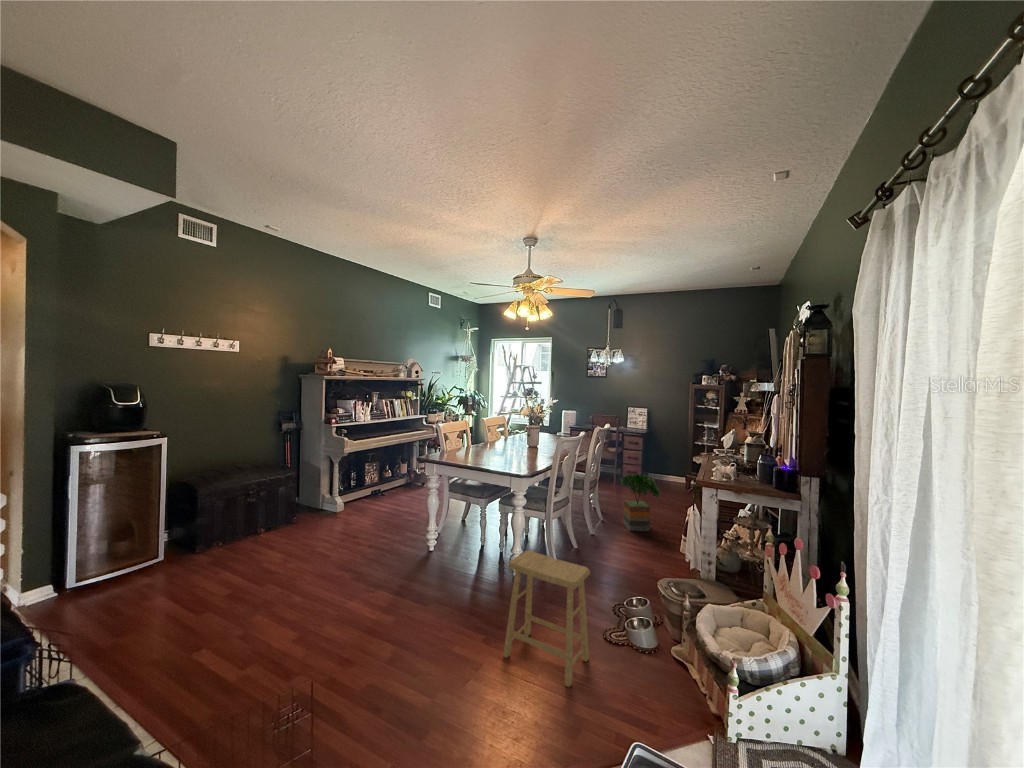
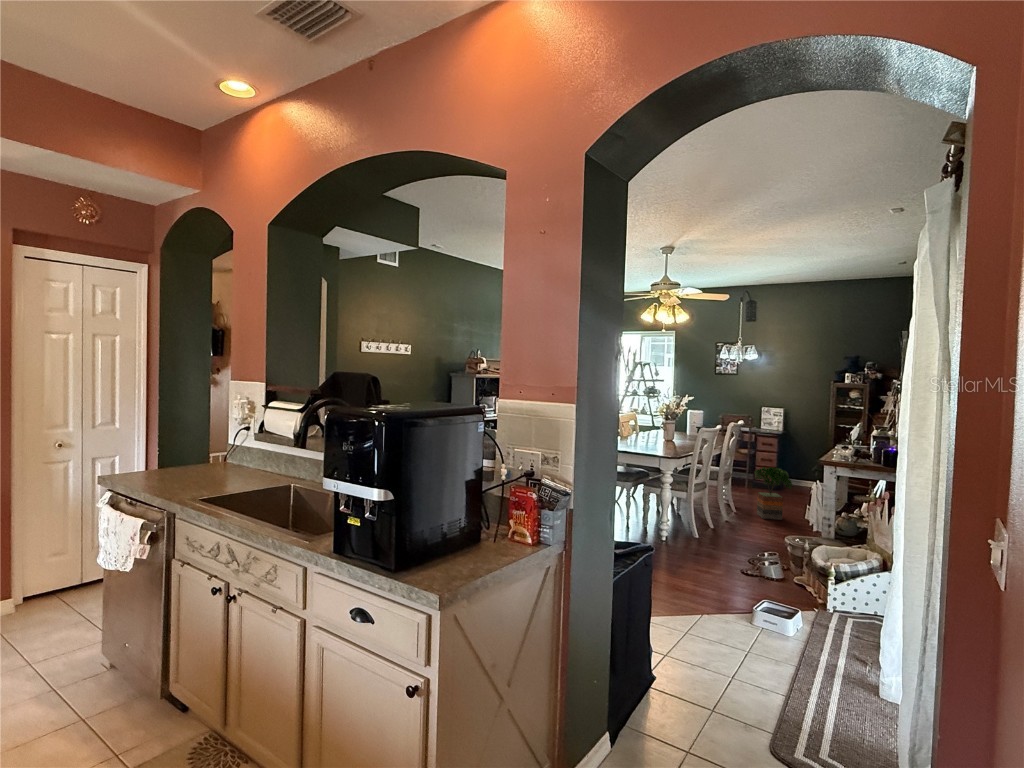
footstool: present [503,551,590,687] -> none [670,504,733,587]

